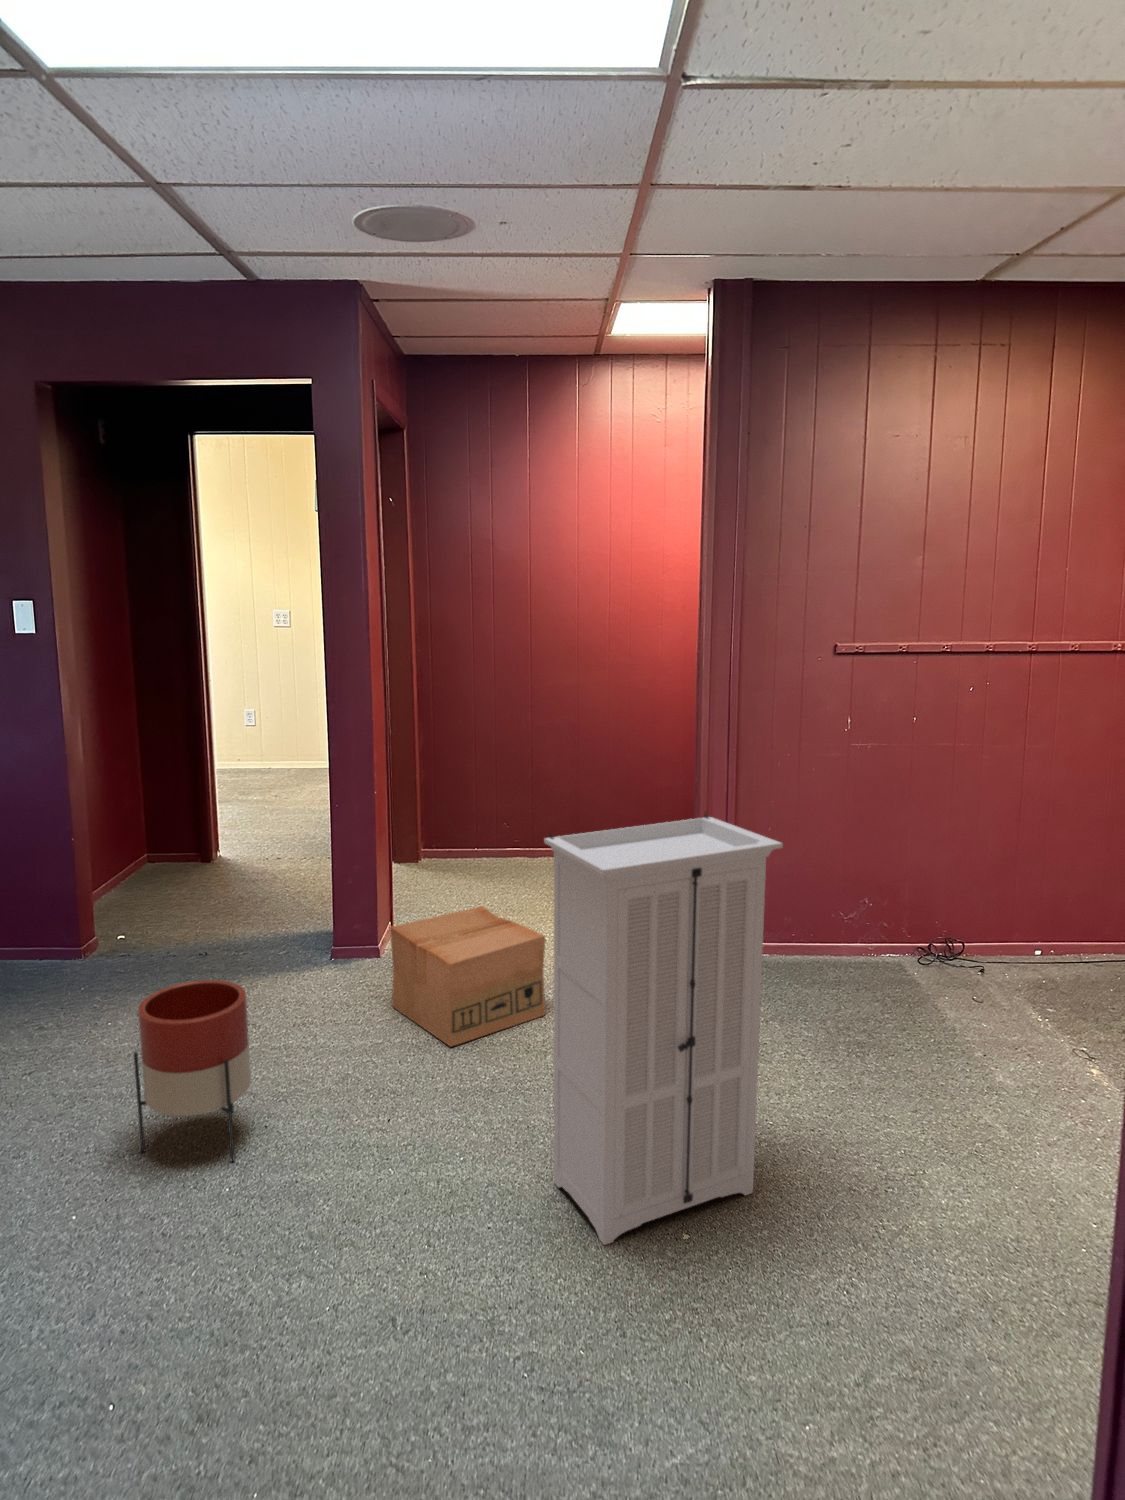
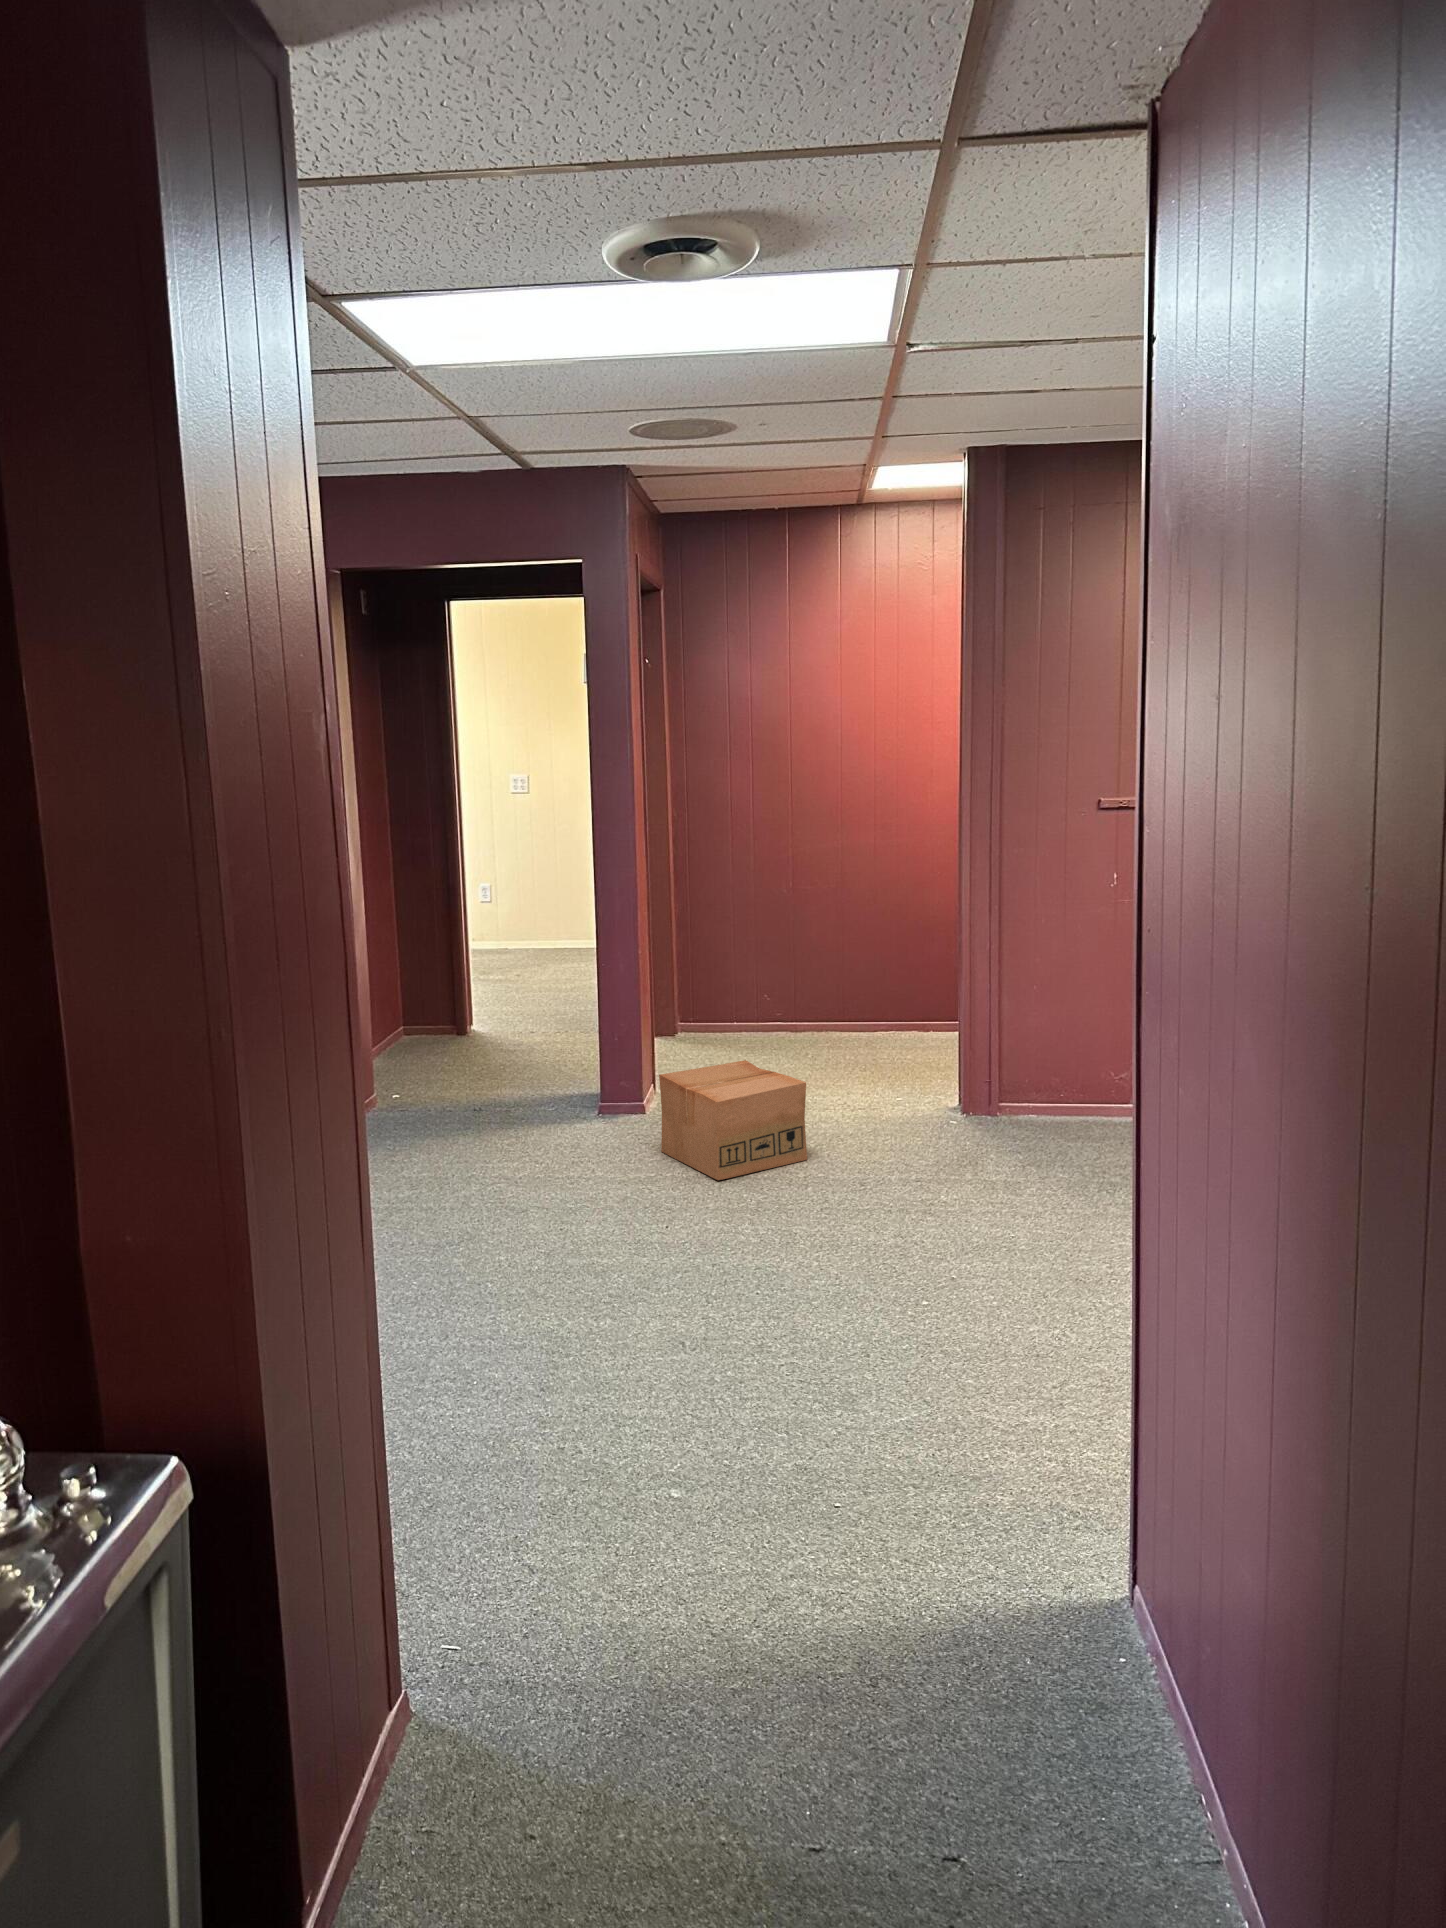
storage cabinet: present [544,812,783,1245] -> none [800,949,1003,1306]
planter: present [134,980,251,1162] -> none [456,1101,550,1250]

